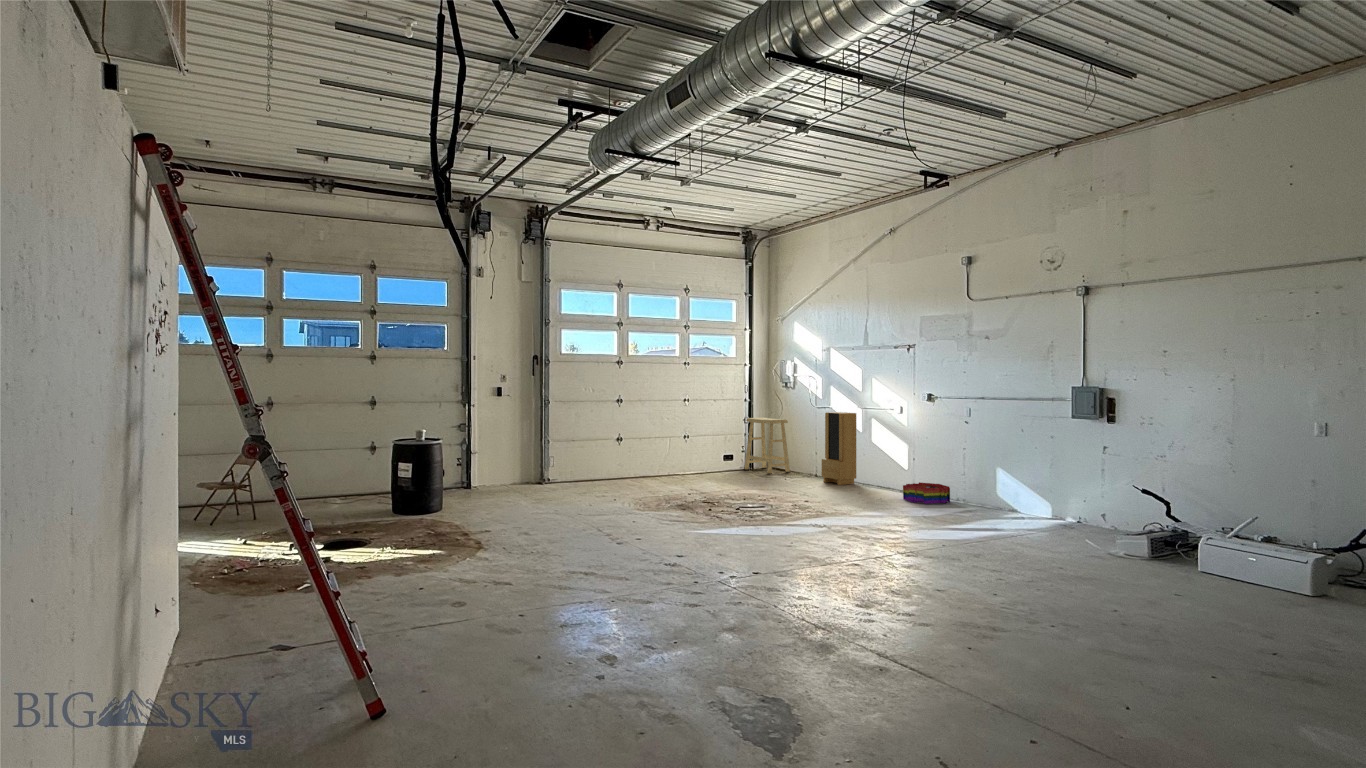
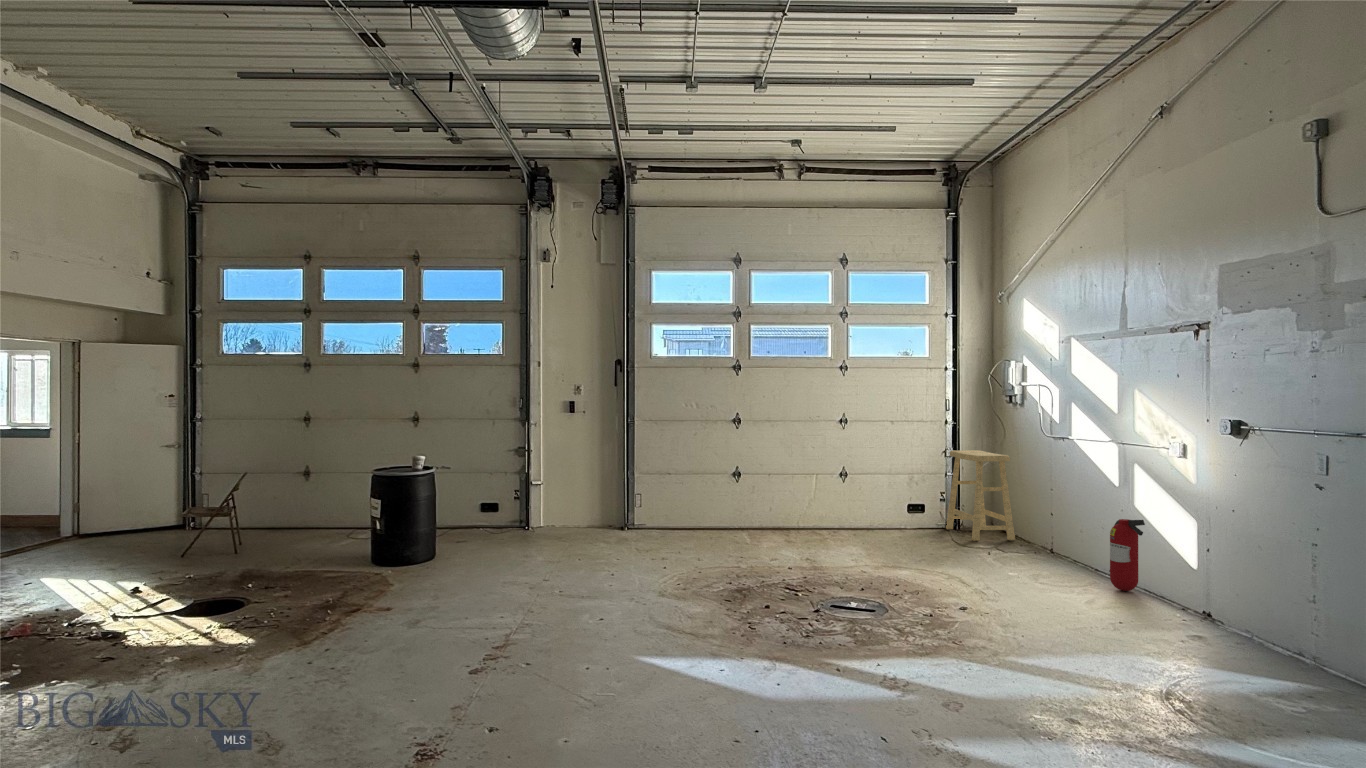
storage cabinet: present [821,412,856,485] -> none [1043,448,1107,578]
fire extinguisher: none [860,448,882,488] -> present [1109,519,1145,591]
storage bin: present [903,482,950,504] -> none [1162,599,1272,656]

